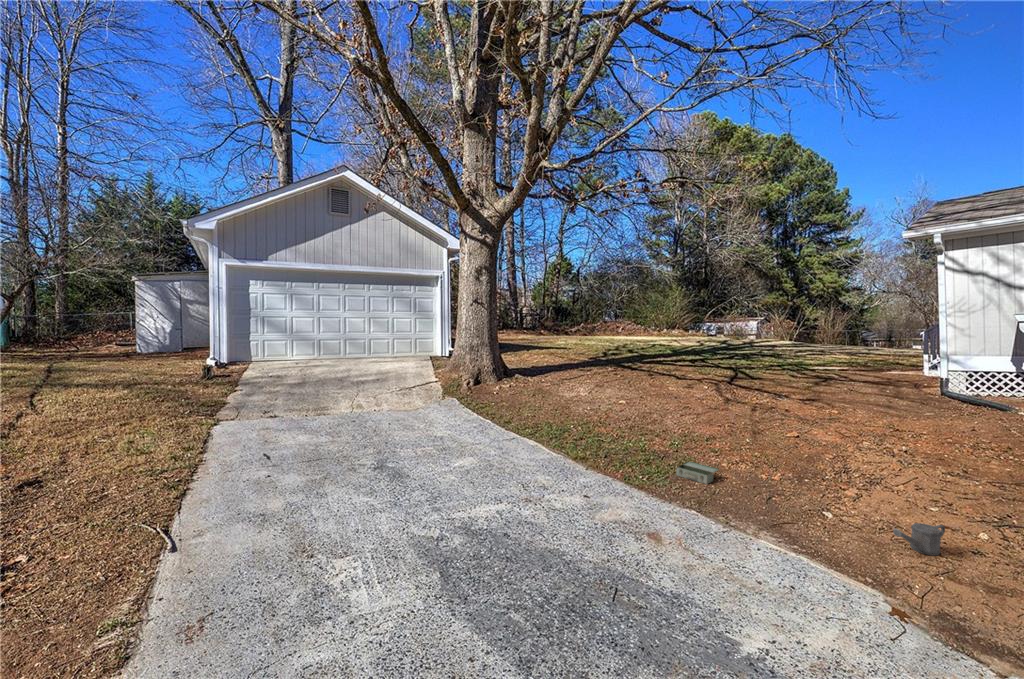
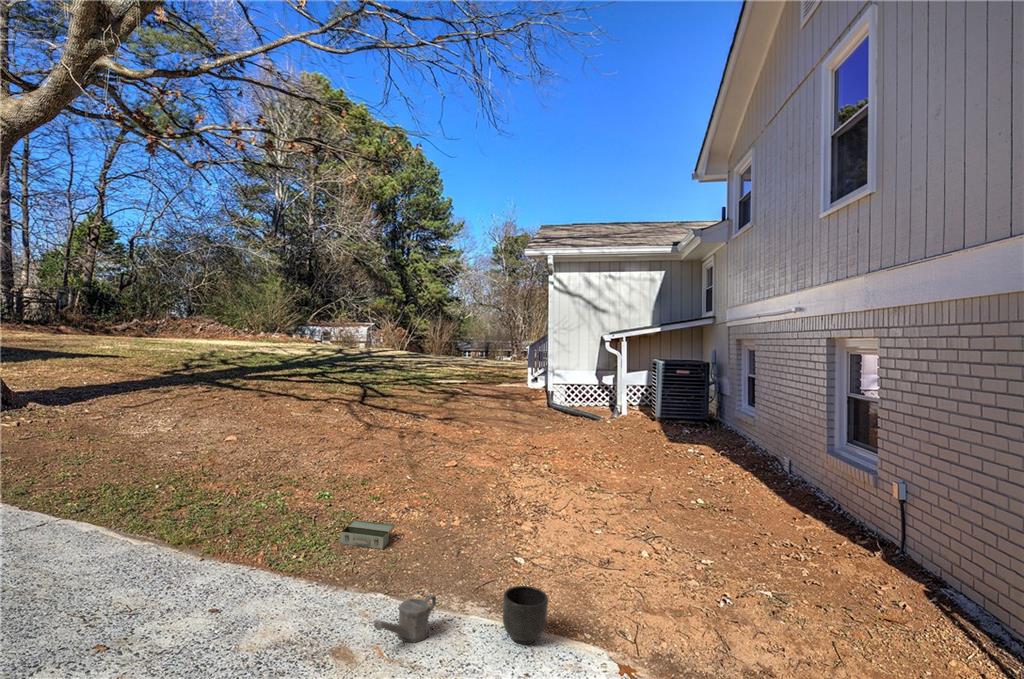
planter: none [781,522,823,569] -> present [503,586,548,644]
watering can: present [893,523,945,555] -> present [374,595,436,643]

